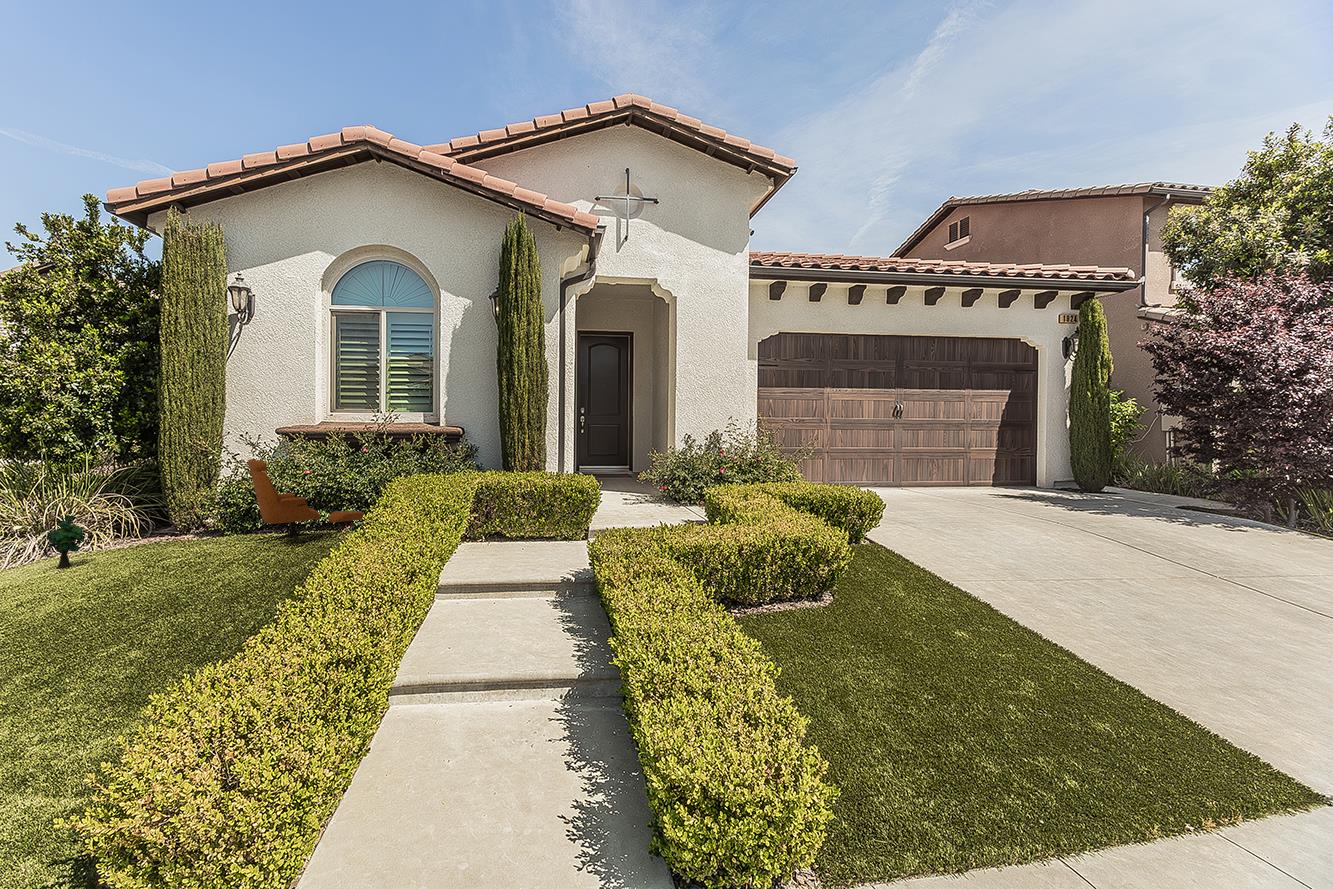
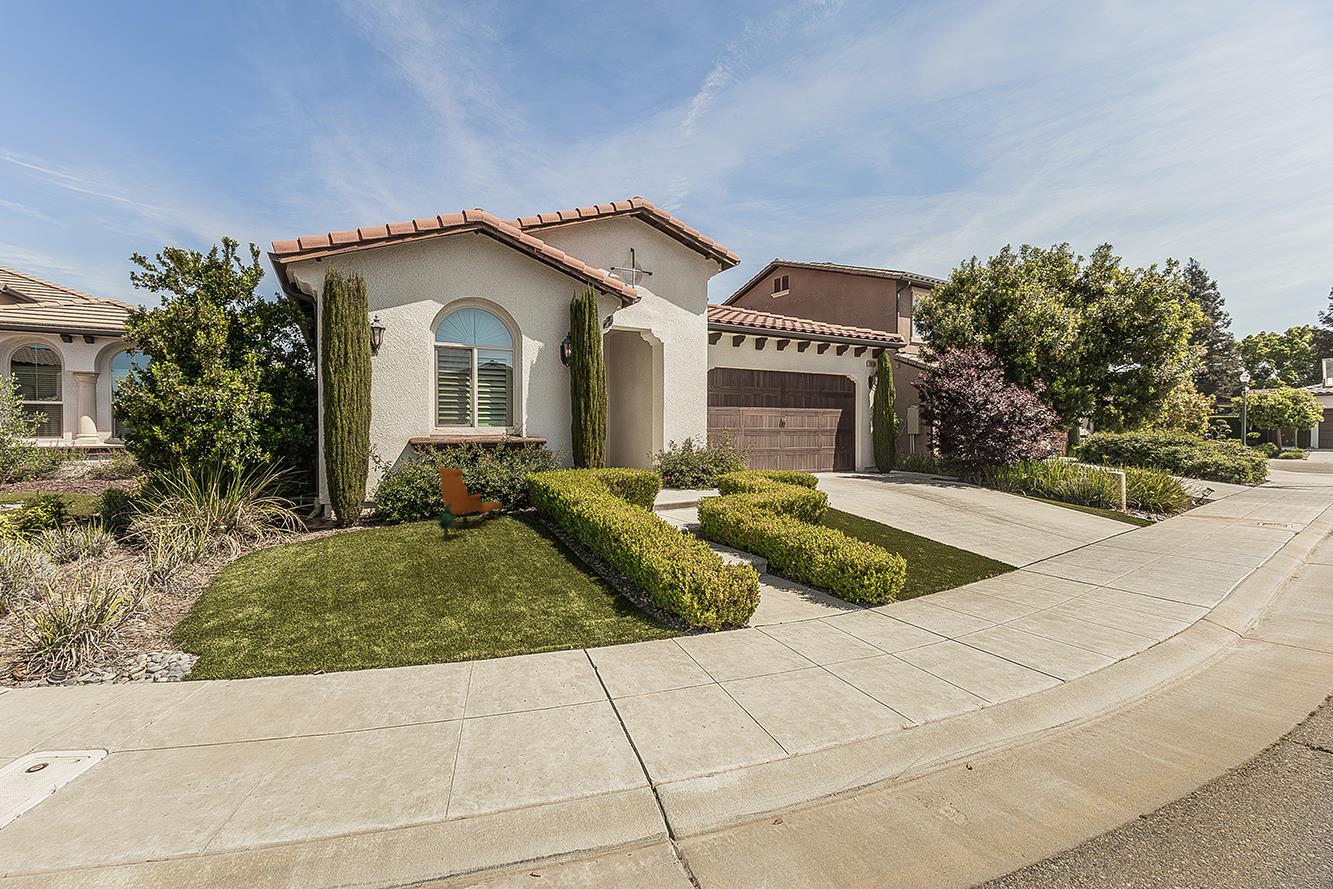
decorative plant: present [42,515,85,568] -> present [435,503,456,541]

